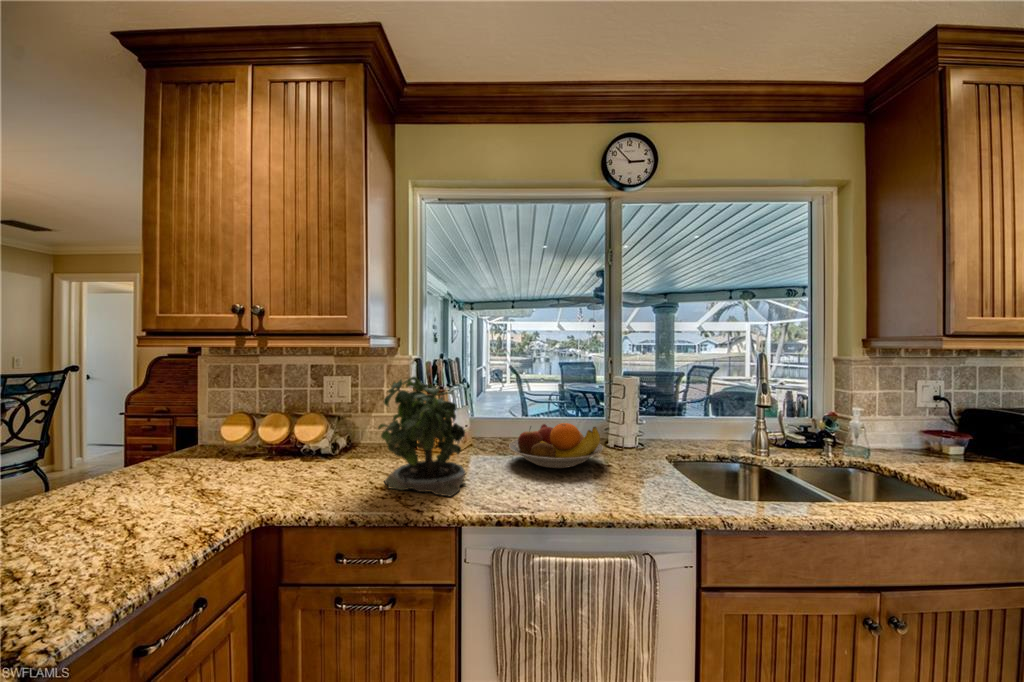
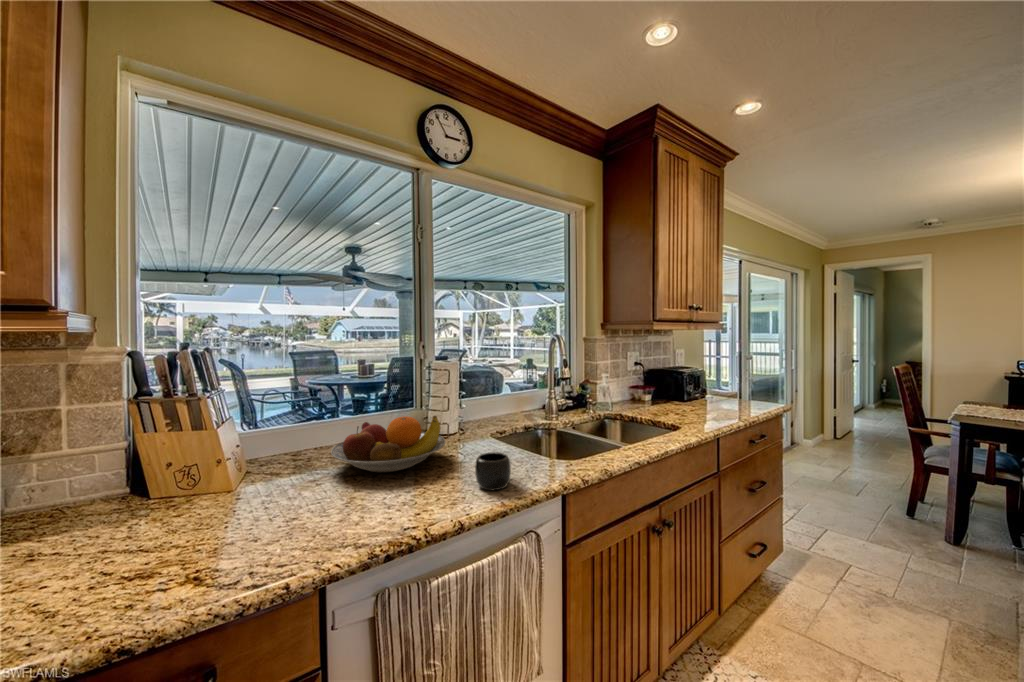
potted plant: present [378,373,465,496] -> none [130,368,307,567]
mug: none [600,467,637,502] -> present [475,452,511,490]

